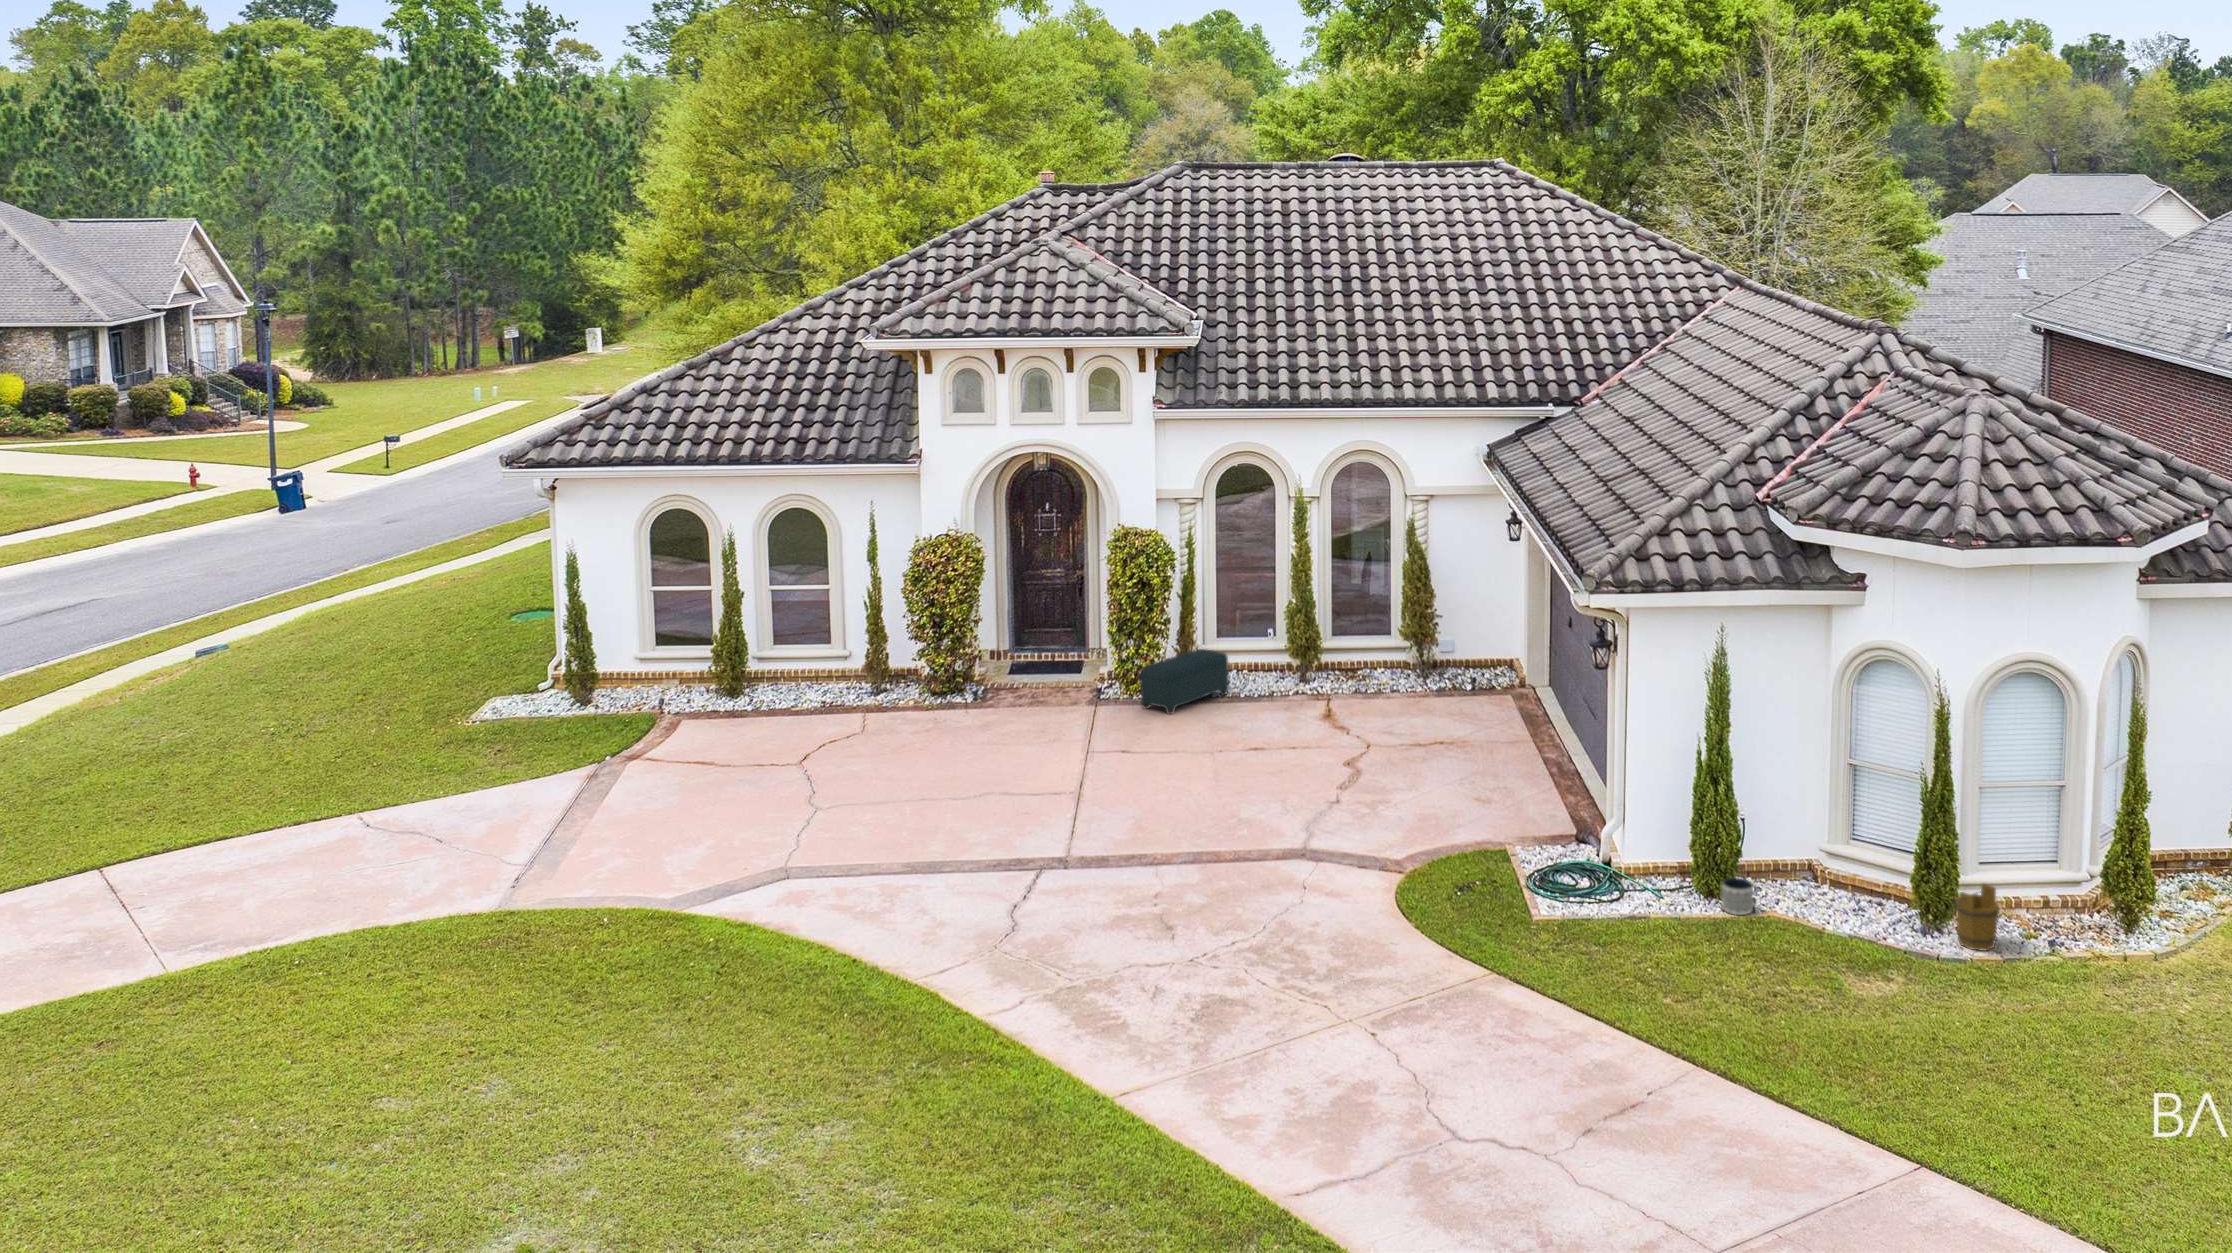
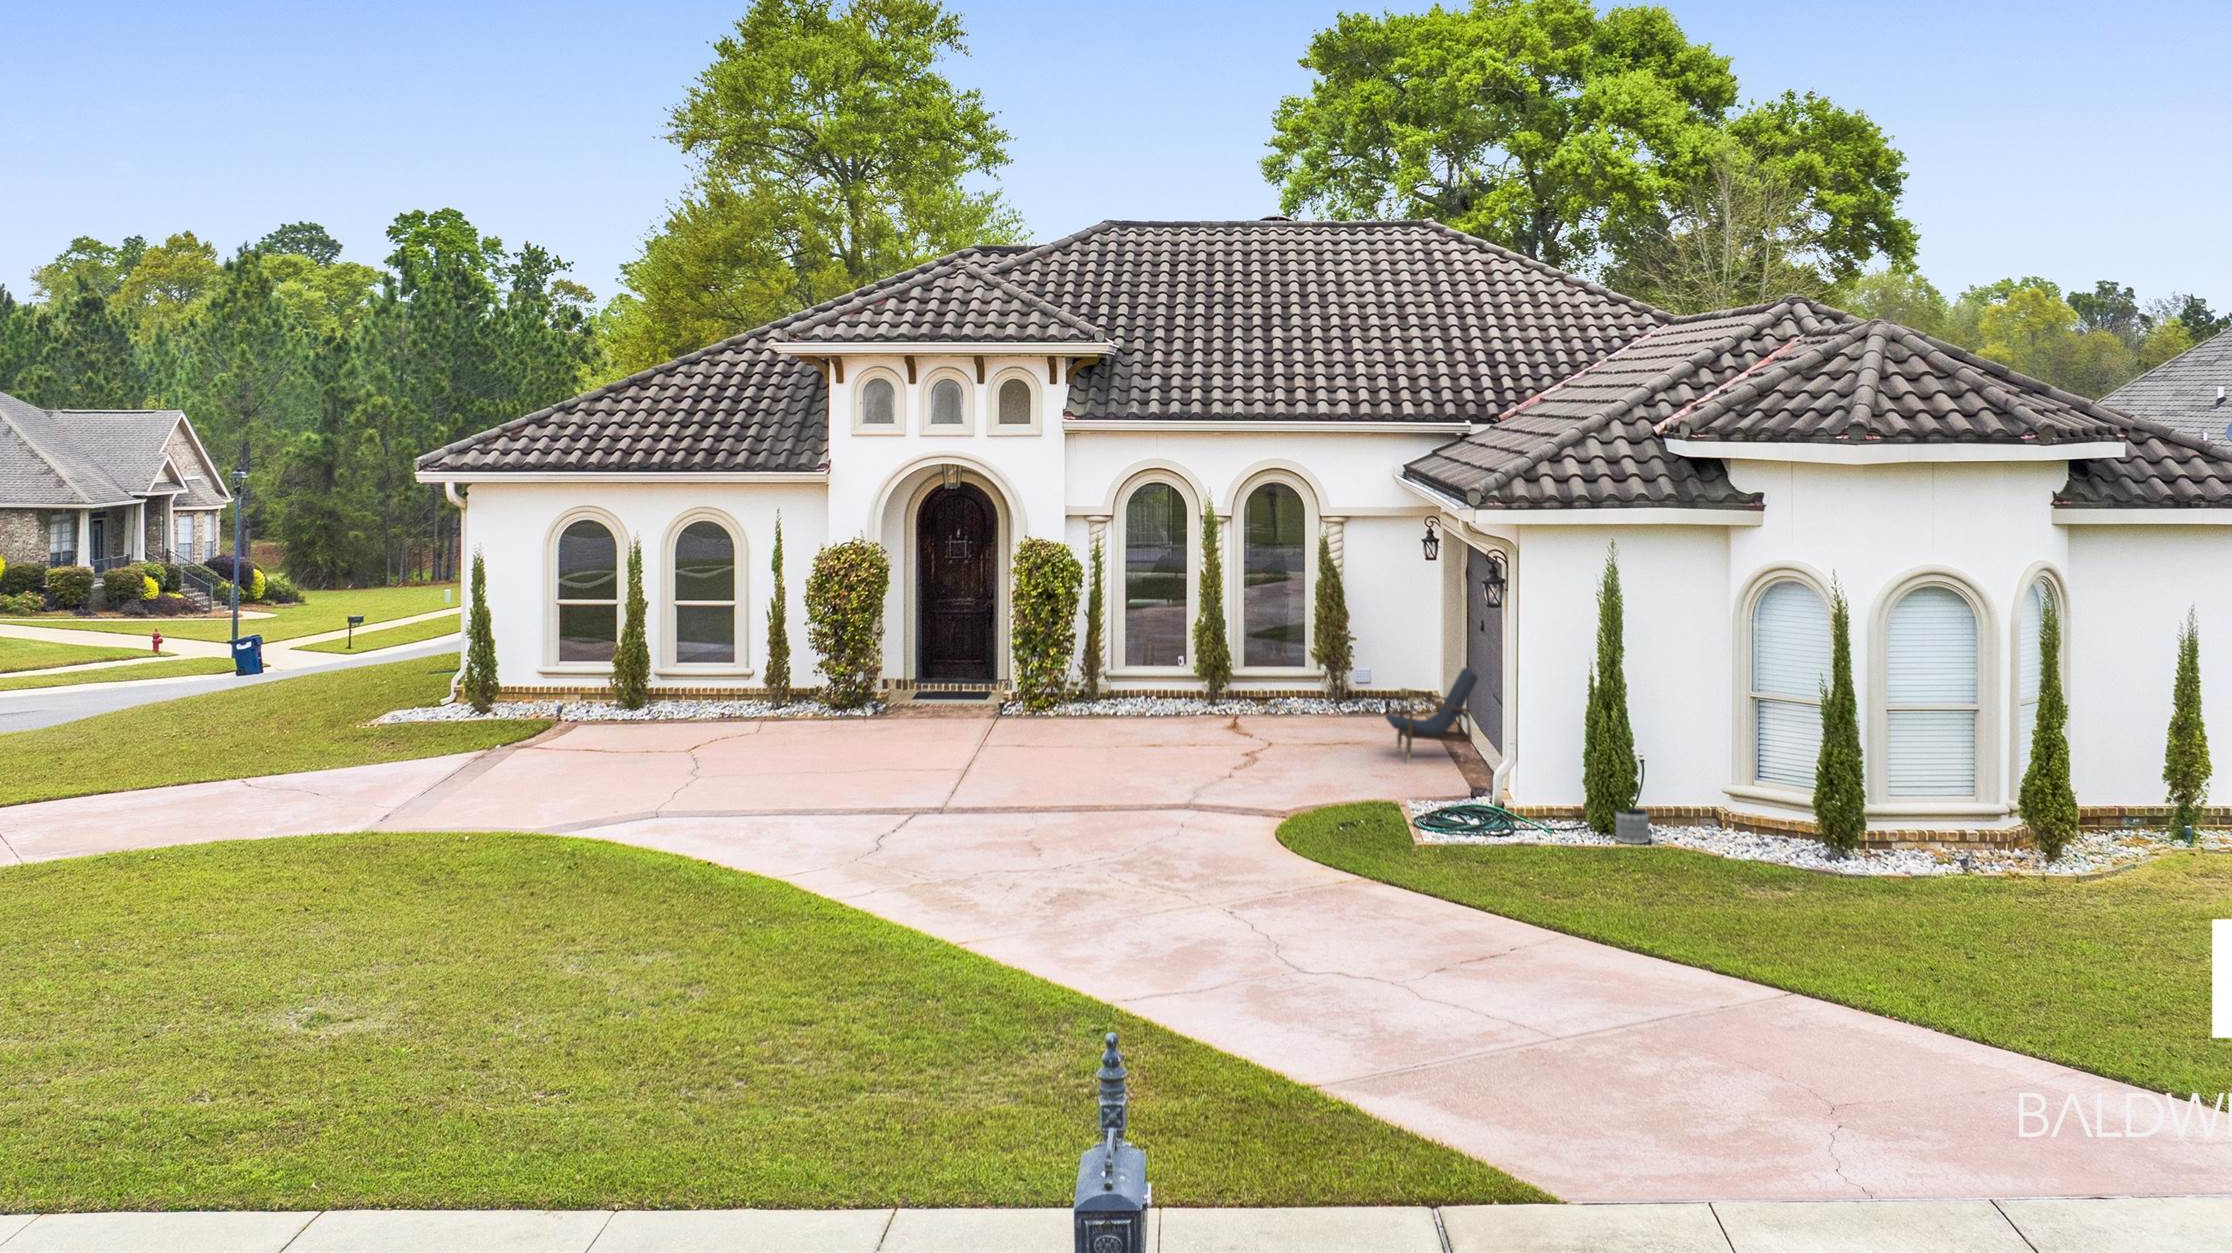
bench: present [1140,649,1229,714] -> none [1041,674,1133,729]
lounge chair: none [1481,669,1571,770] -> present [1386,668,1478,763]
bucket: present [1953,884,1999,951] -> none [1857,800,1908,868]

